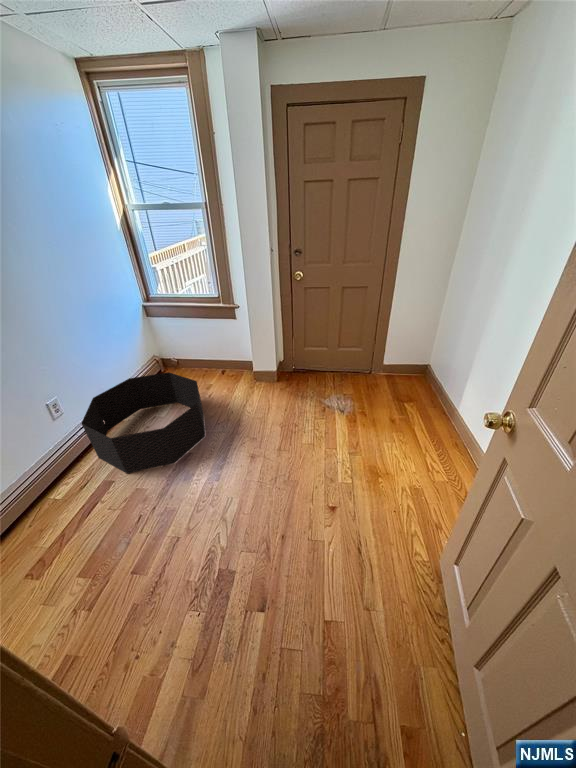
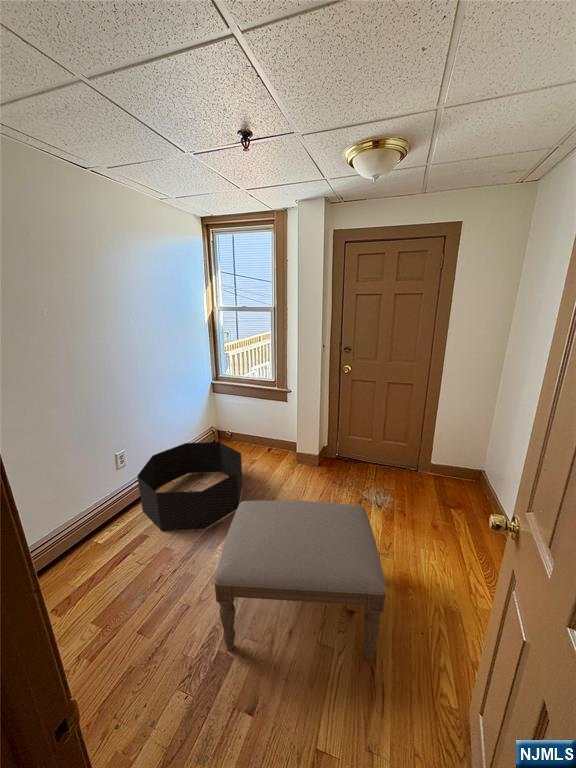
ottoman: none [206,417,373,566] -> present [215,500,386,661]

